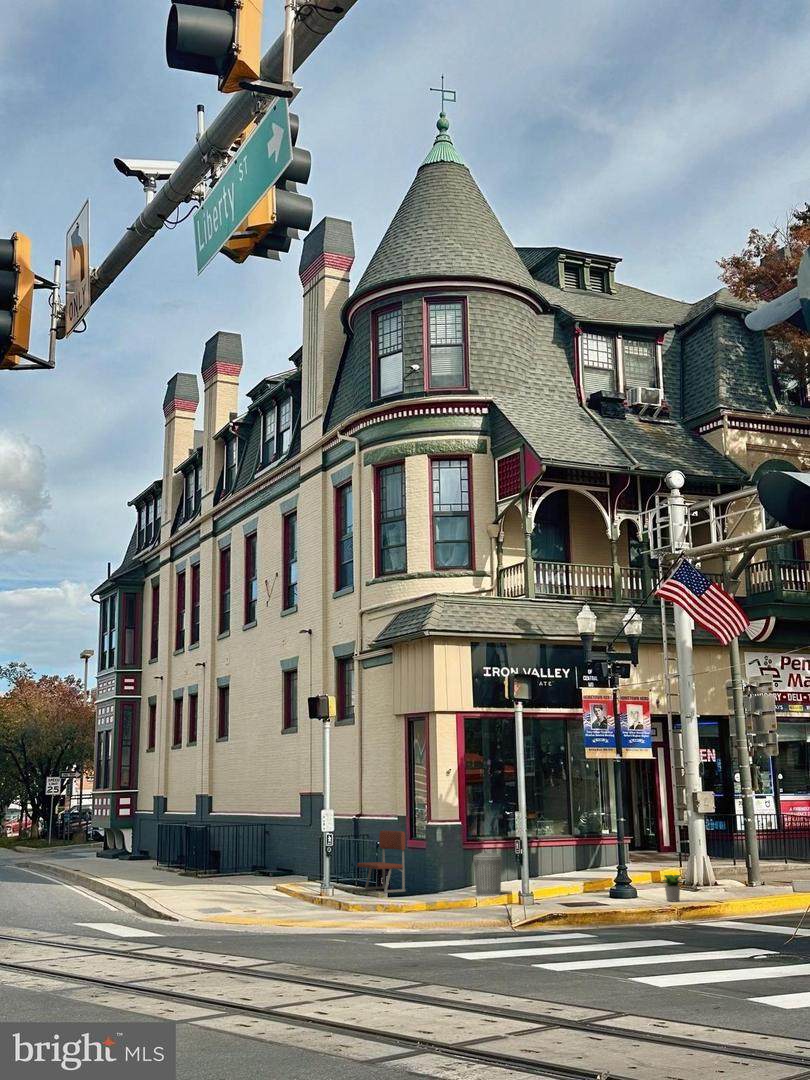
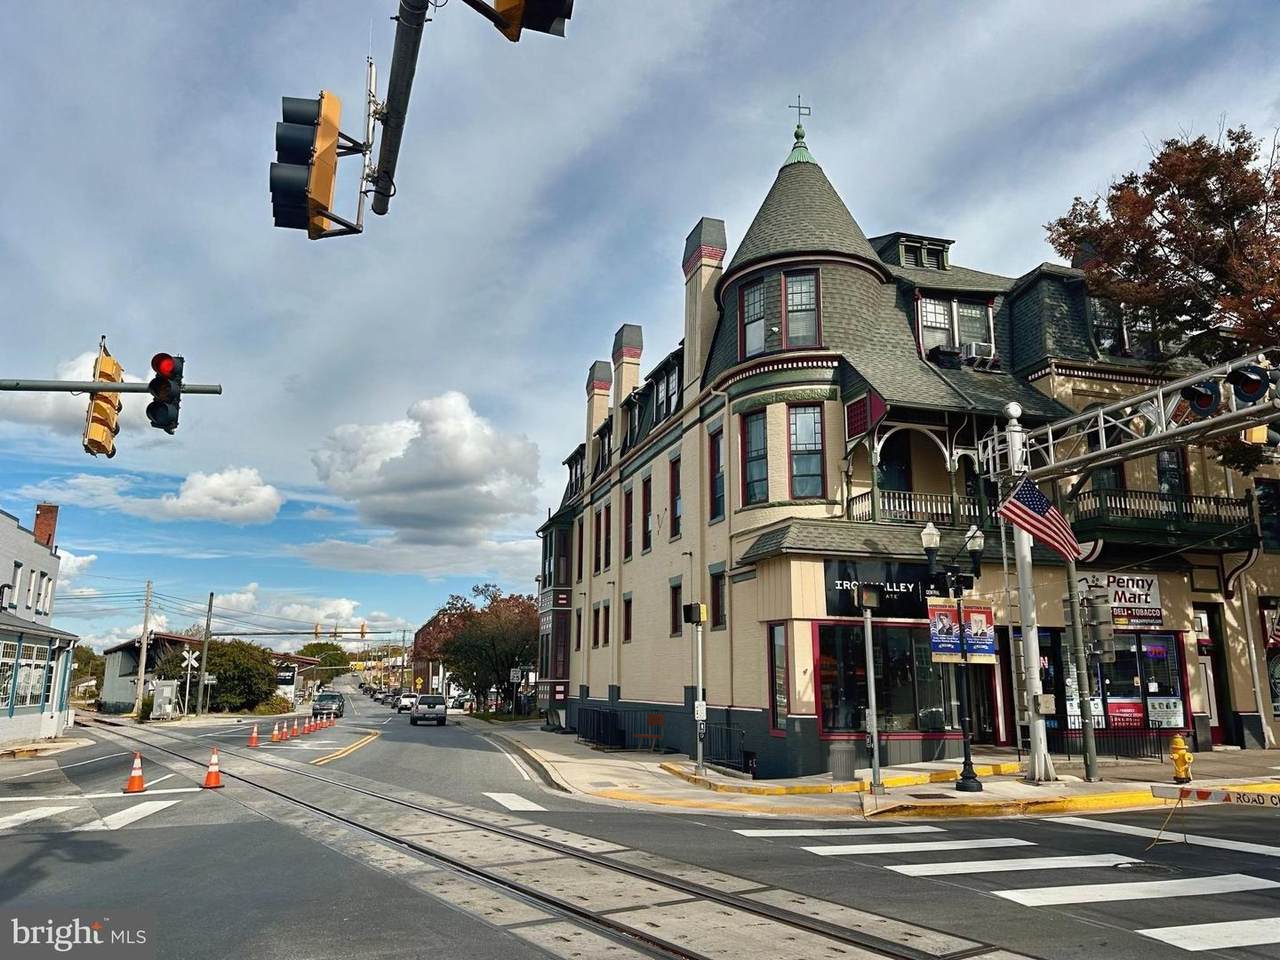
bench: present [357,830,406,893] -> present [633,714,664,754]
potted plant: present [663,875,682,901] -> none [1000,769,1031,794]

